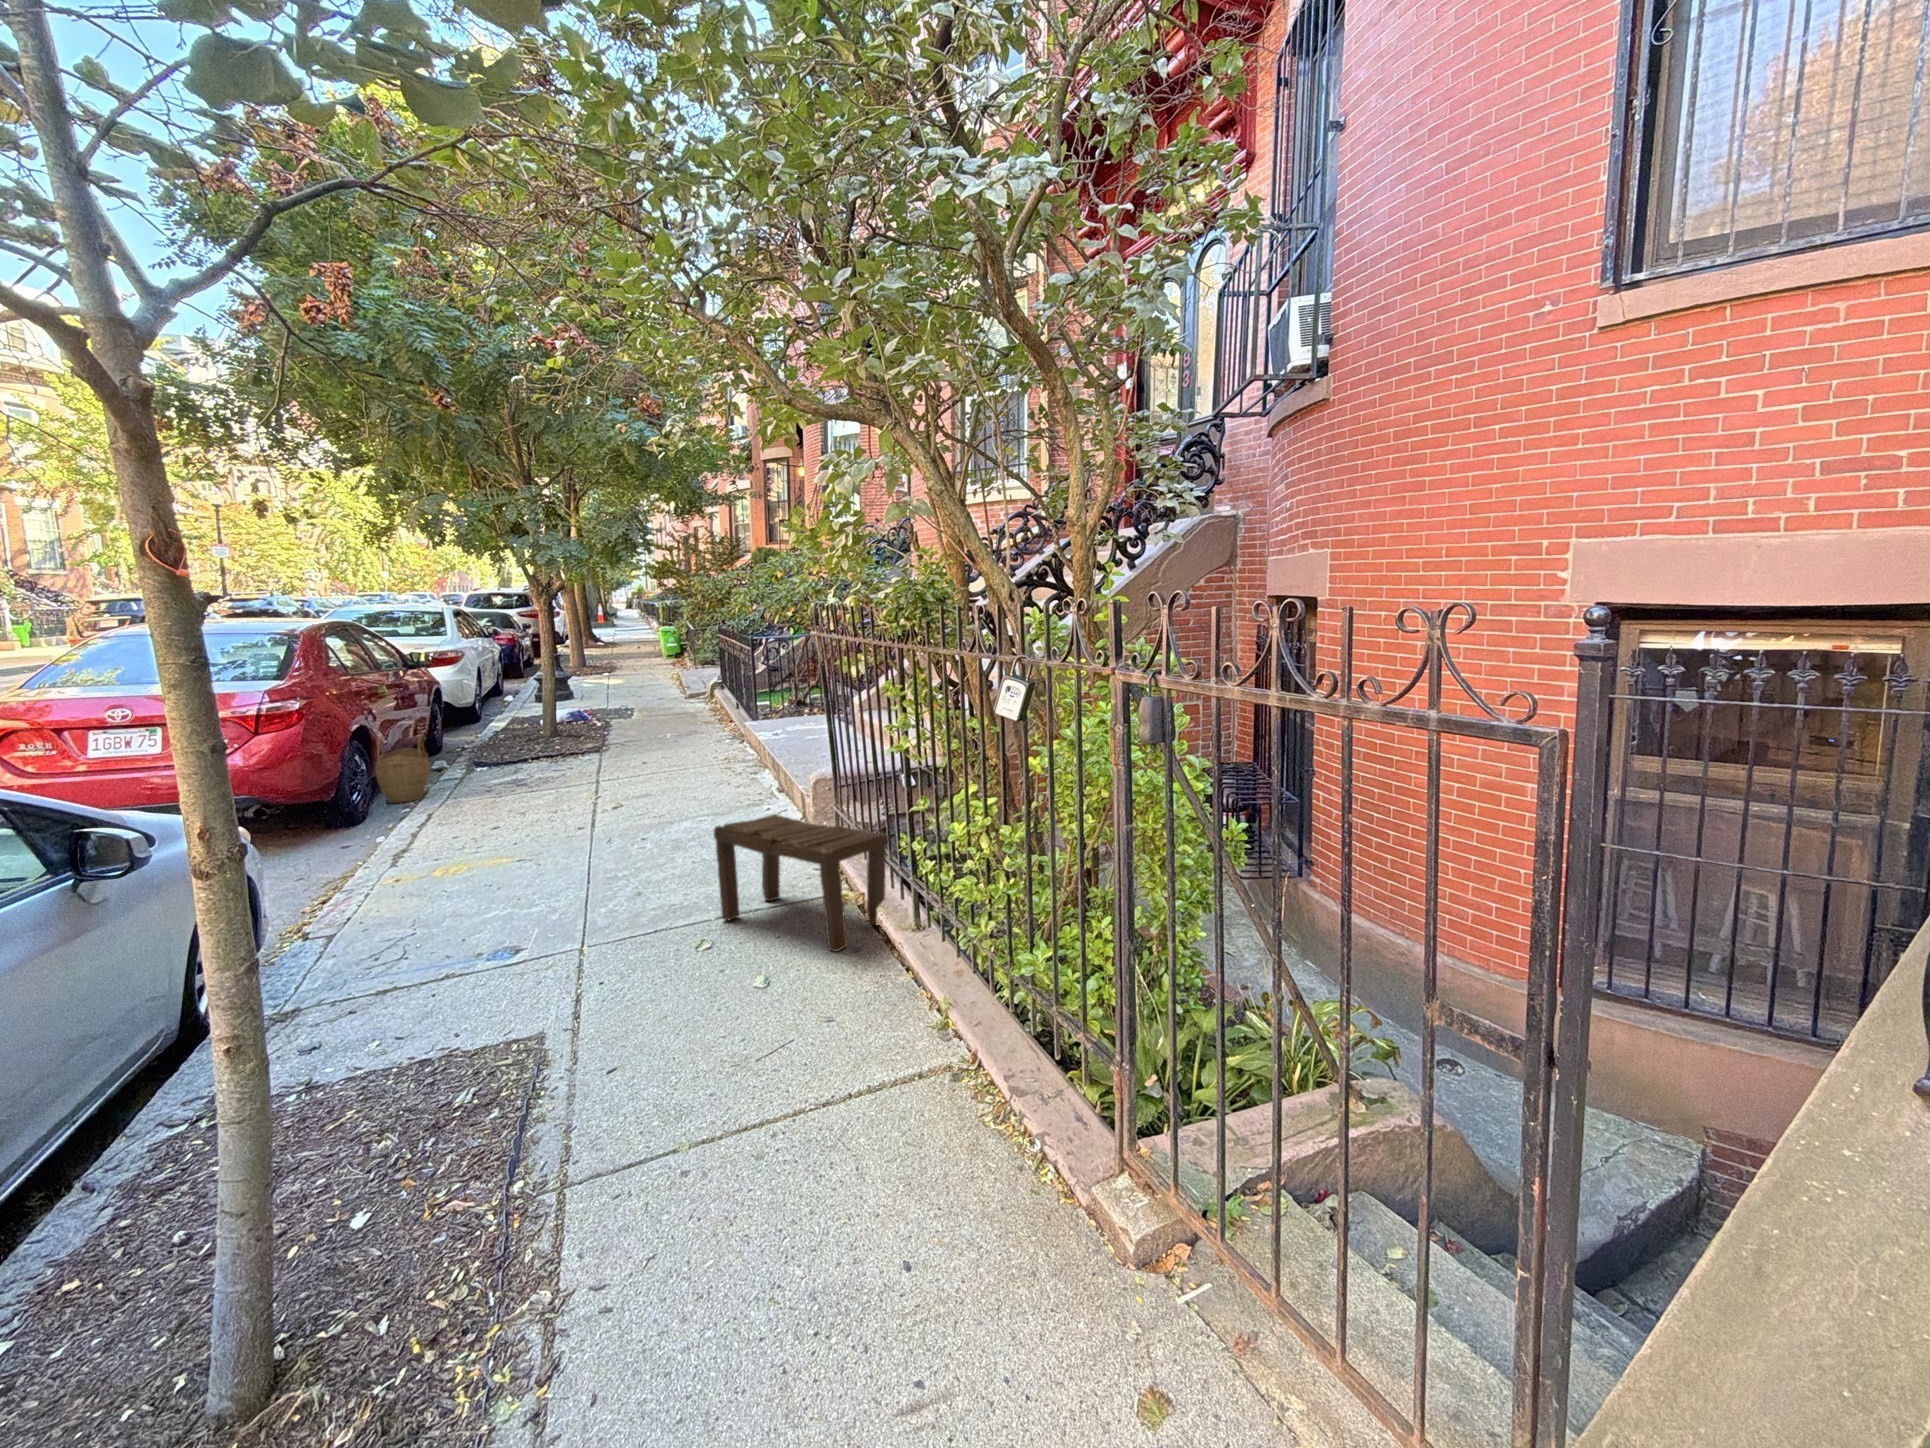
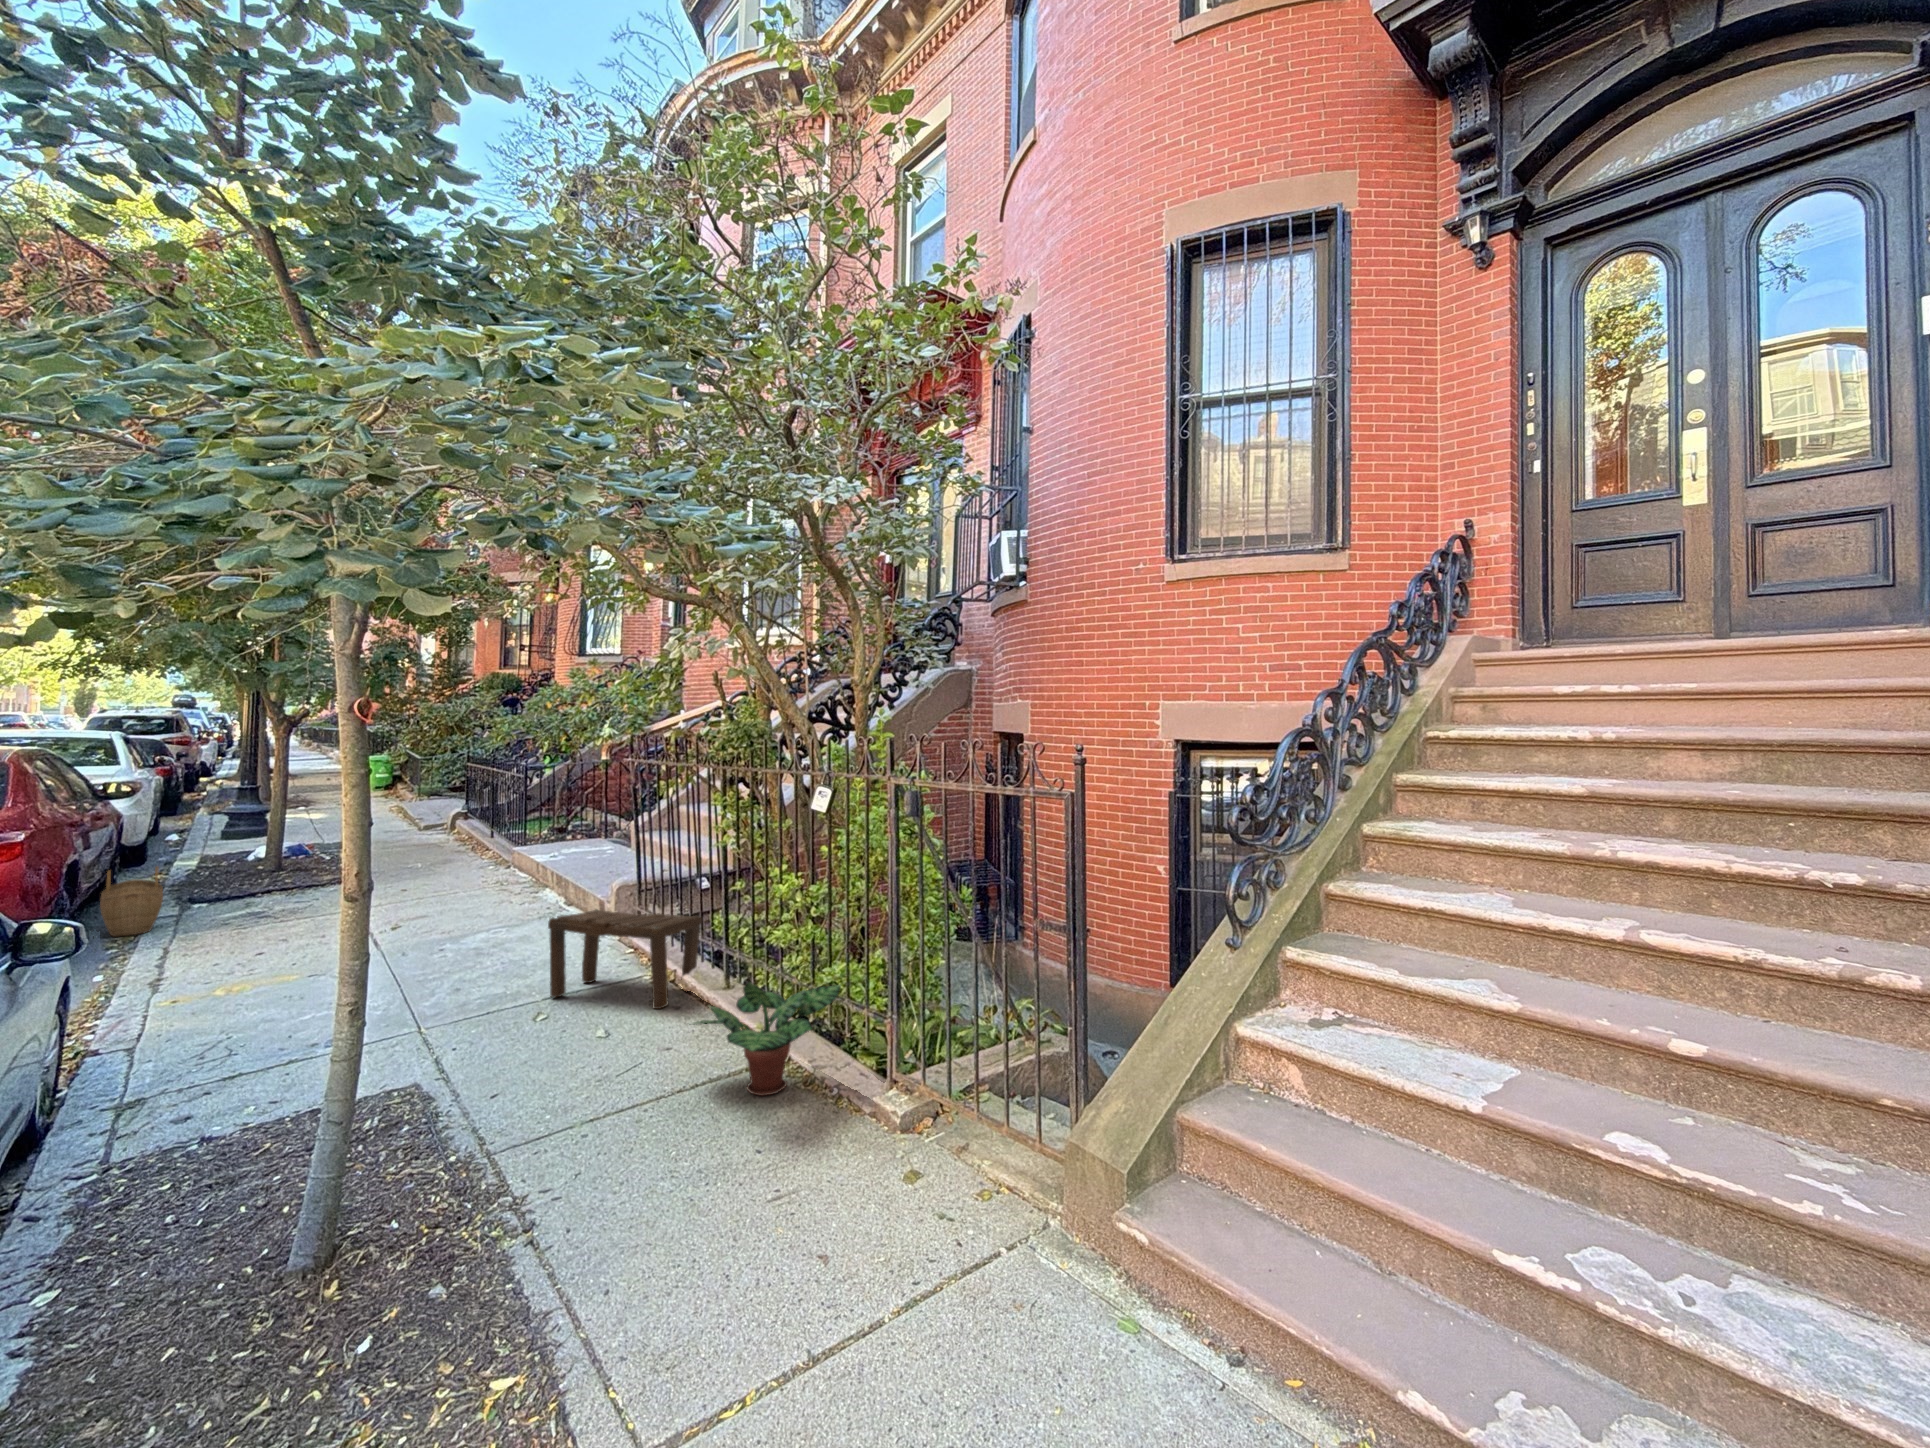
potted plant: none [824,967,1048,1143] -> present [689,982,841,1096]

